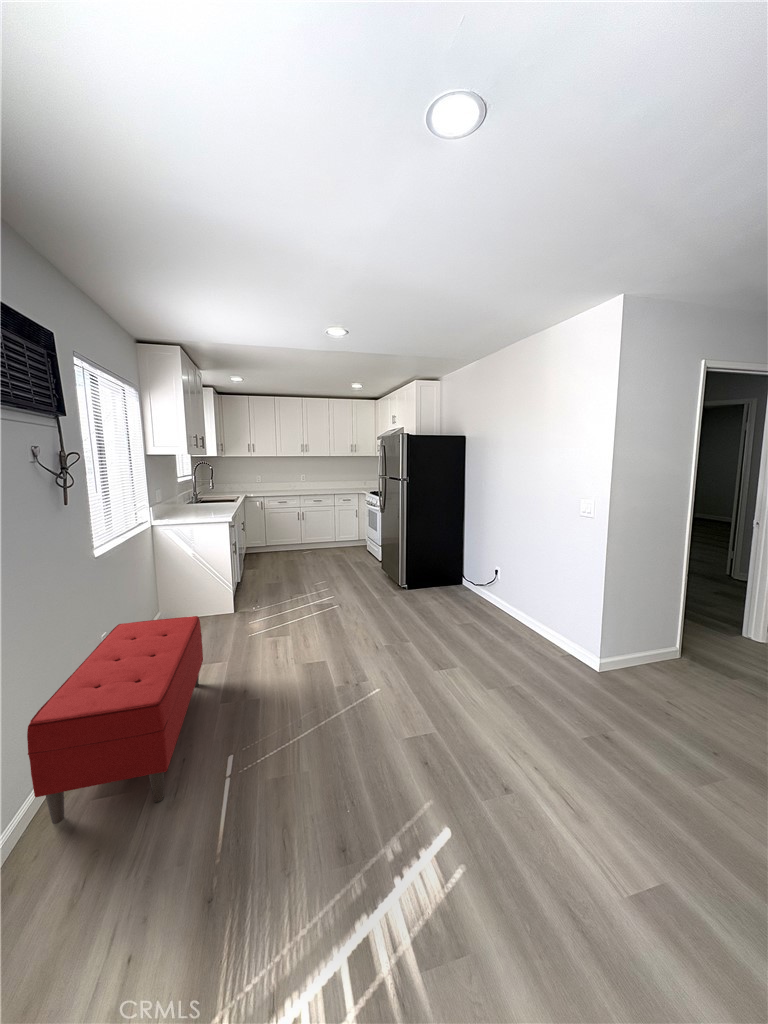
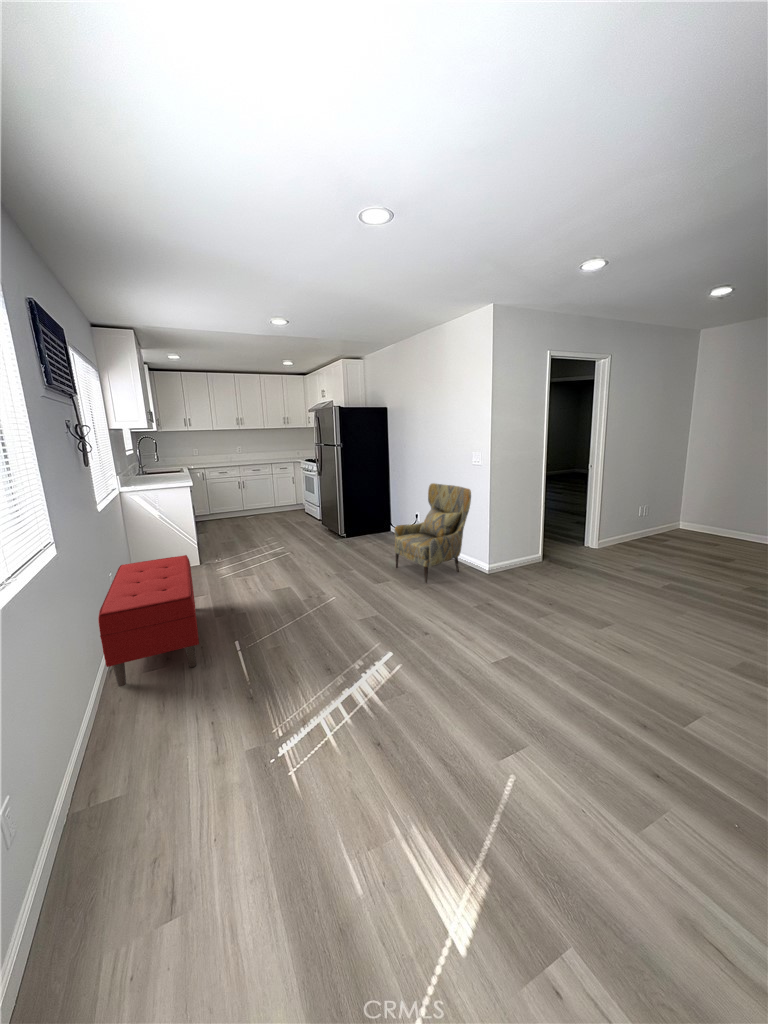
armchair: none [466,538,581,683] -> present [394,483,471,583]

